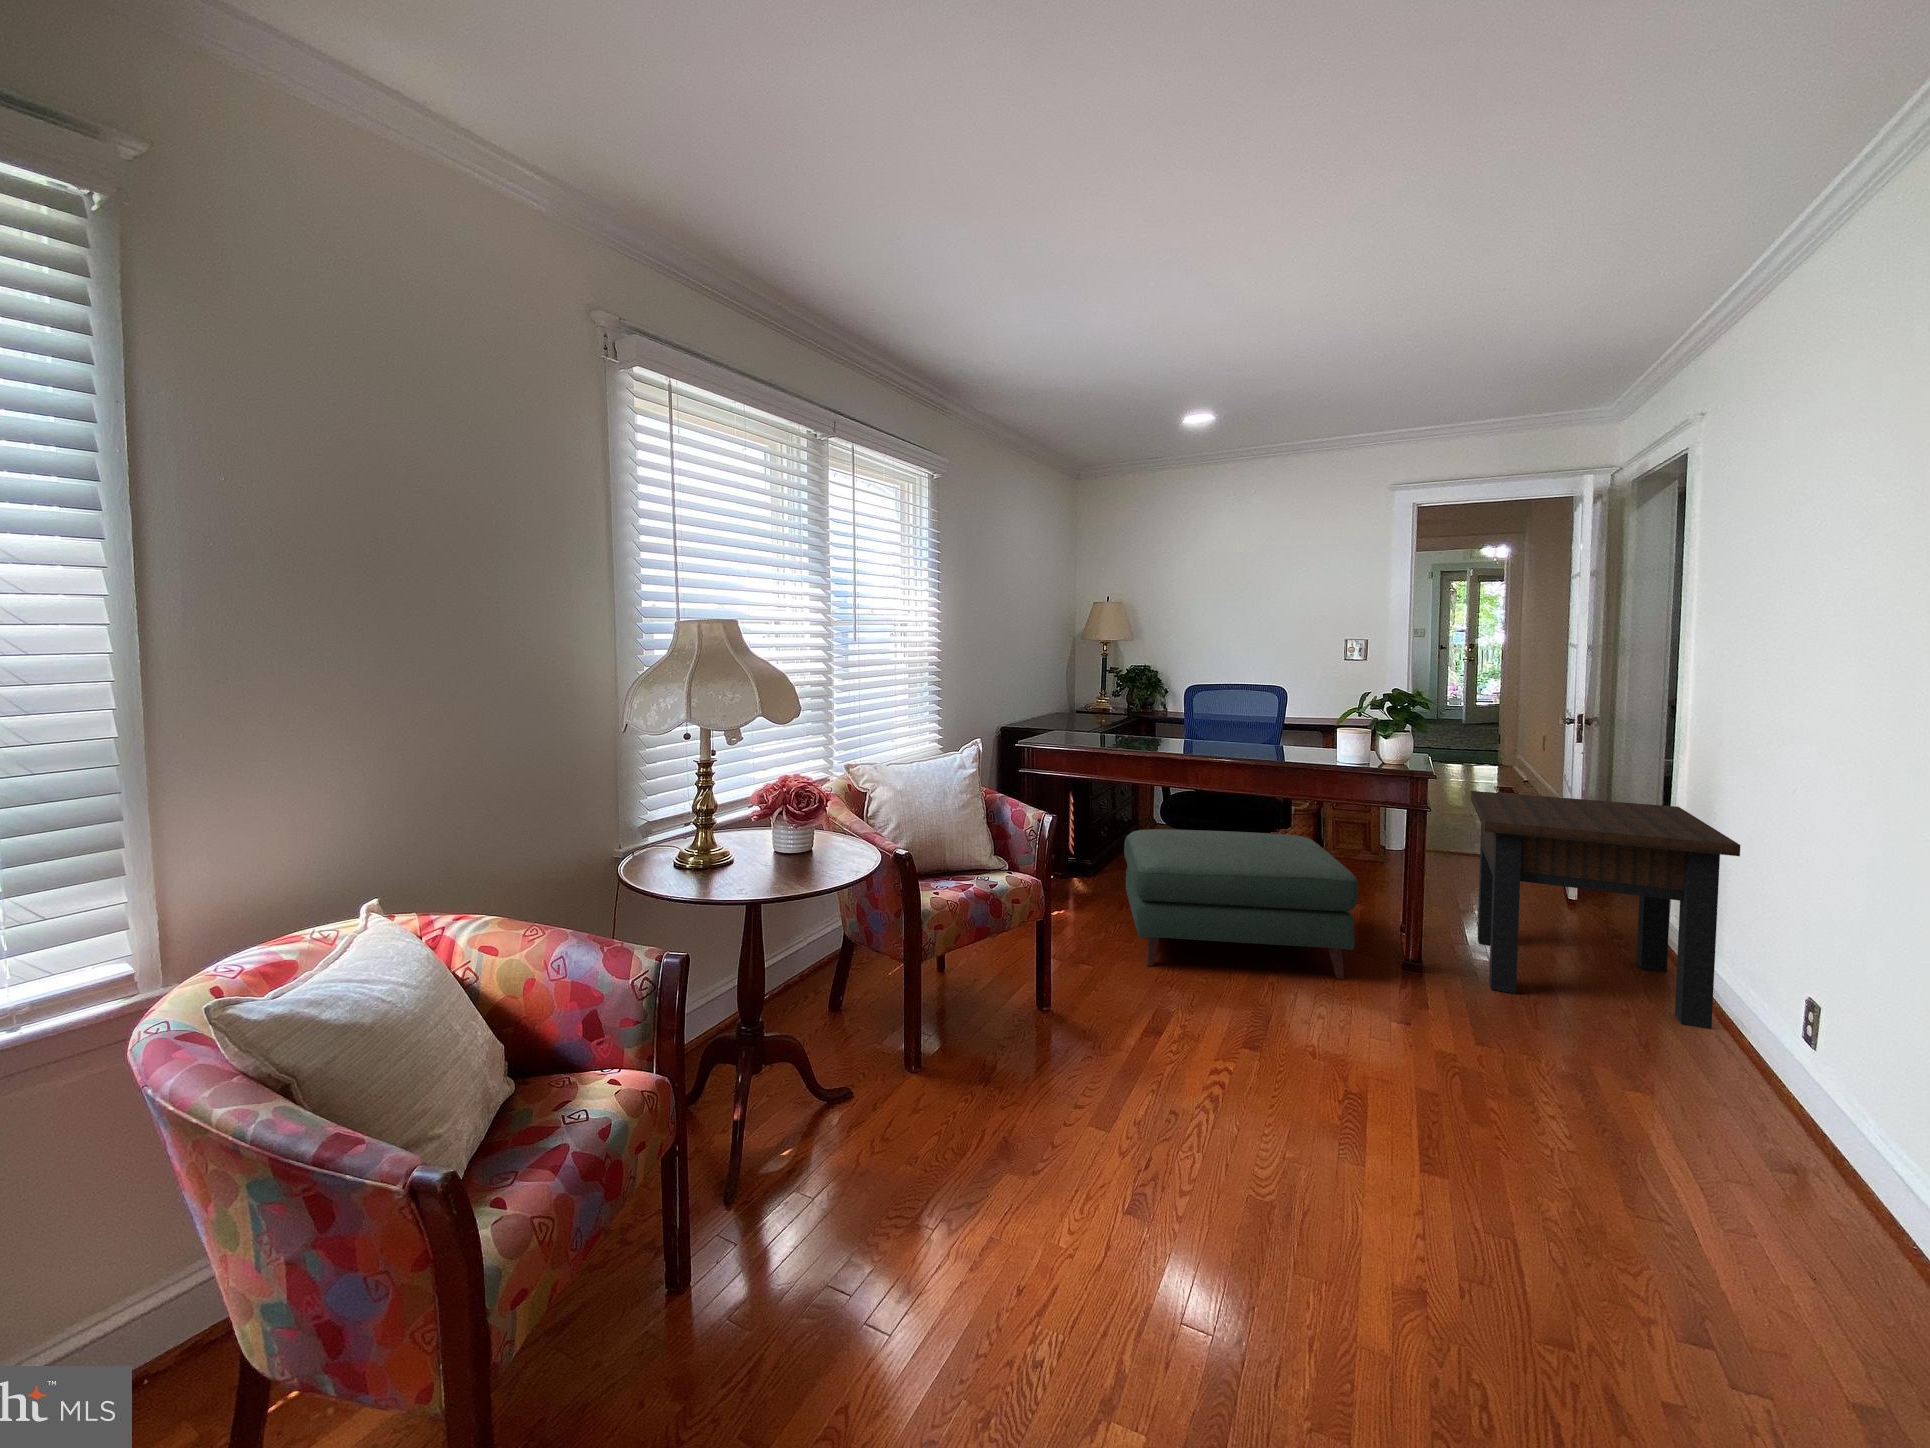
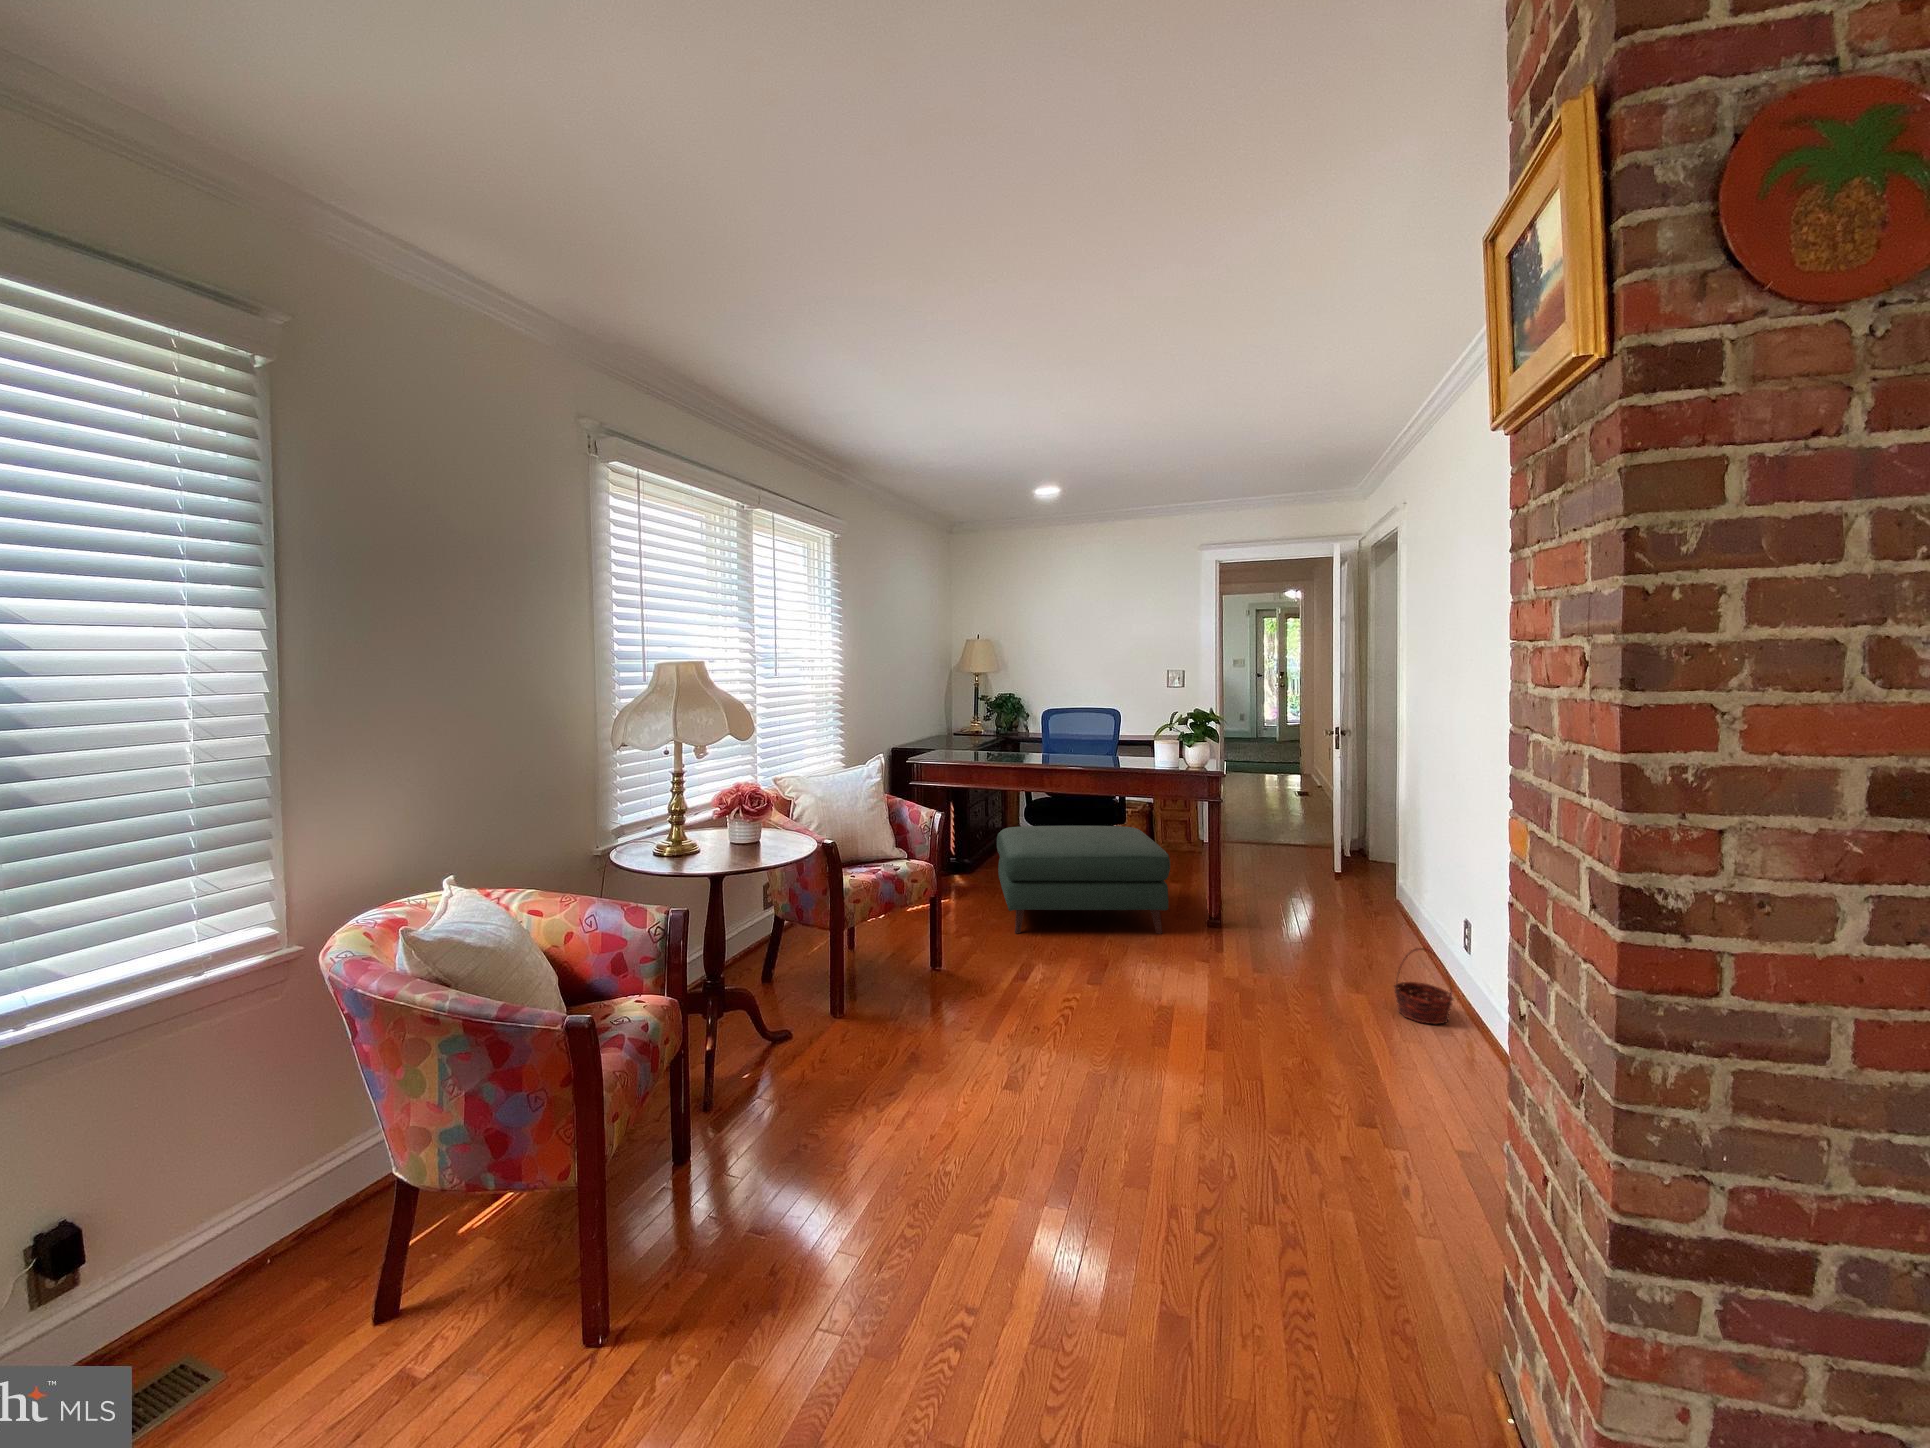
side table: present [1471,791,1740,1029] -> none [1253,788,1416,950]
basket: none [1721,1048,1833,1167] -> present [1394,948,1453,1024]

